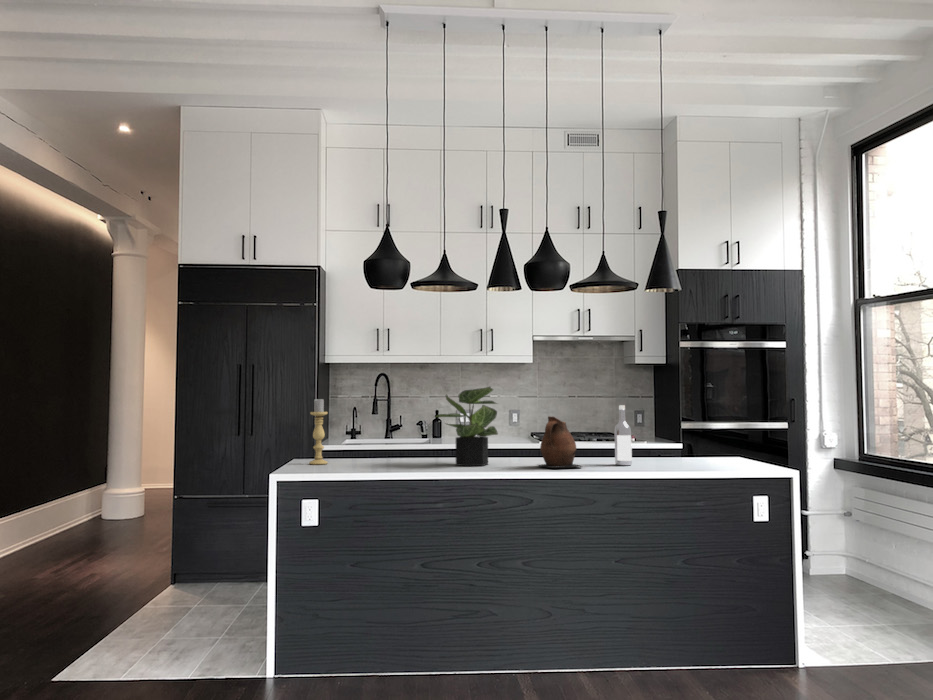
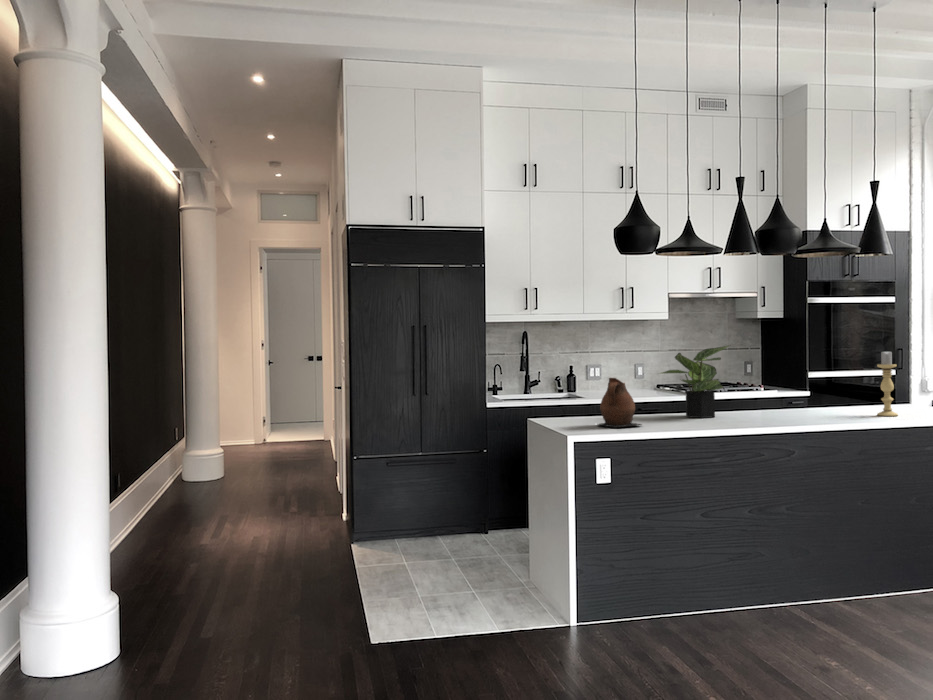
candle holder: present [309,399,328,465] -> present [877,351,898,416]
wine bottle: present [615,405,632,465] -> none [827,360,844,413]
ceramic pitcher: present [539,416,582,468] -> present [599,378,642,427]

